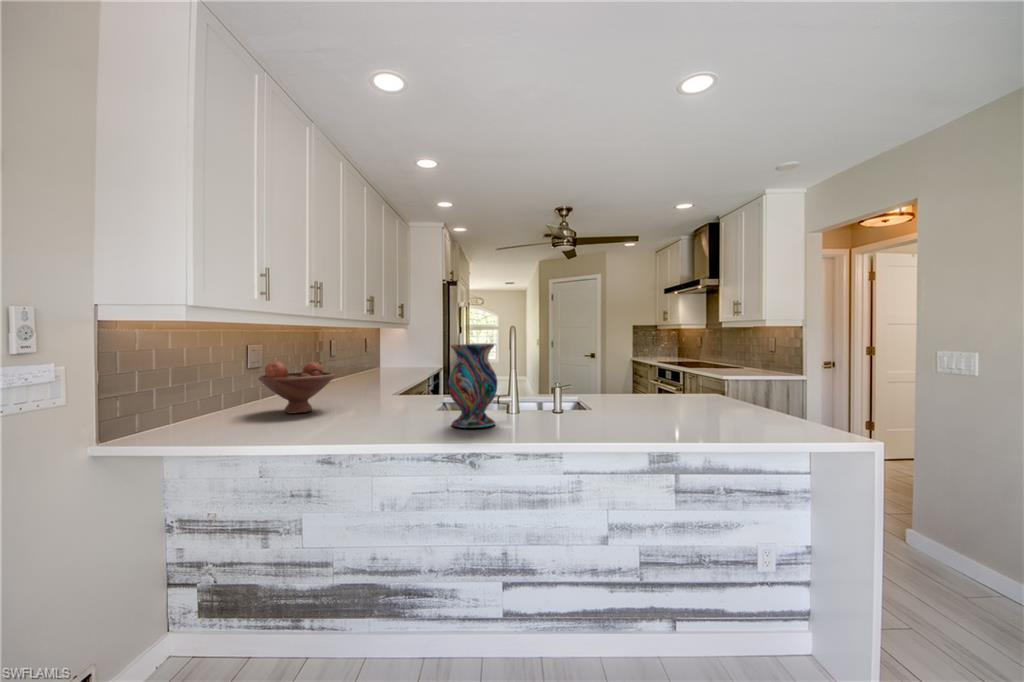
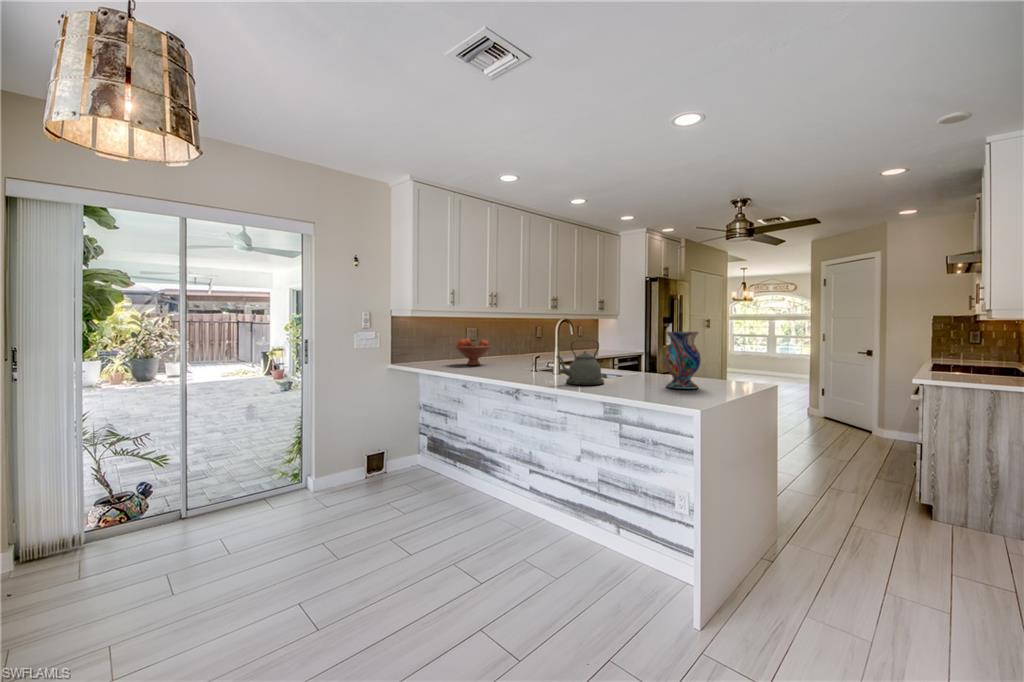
vase: present [448,344,497,428] -> present [664,332,701,389]
kettle: none [577,357,635,427] -> present [557,341,604,385]

